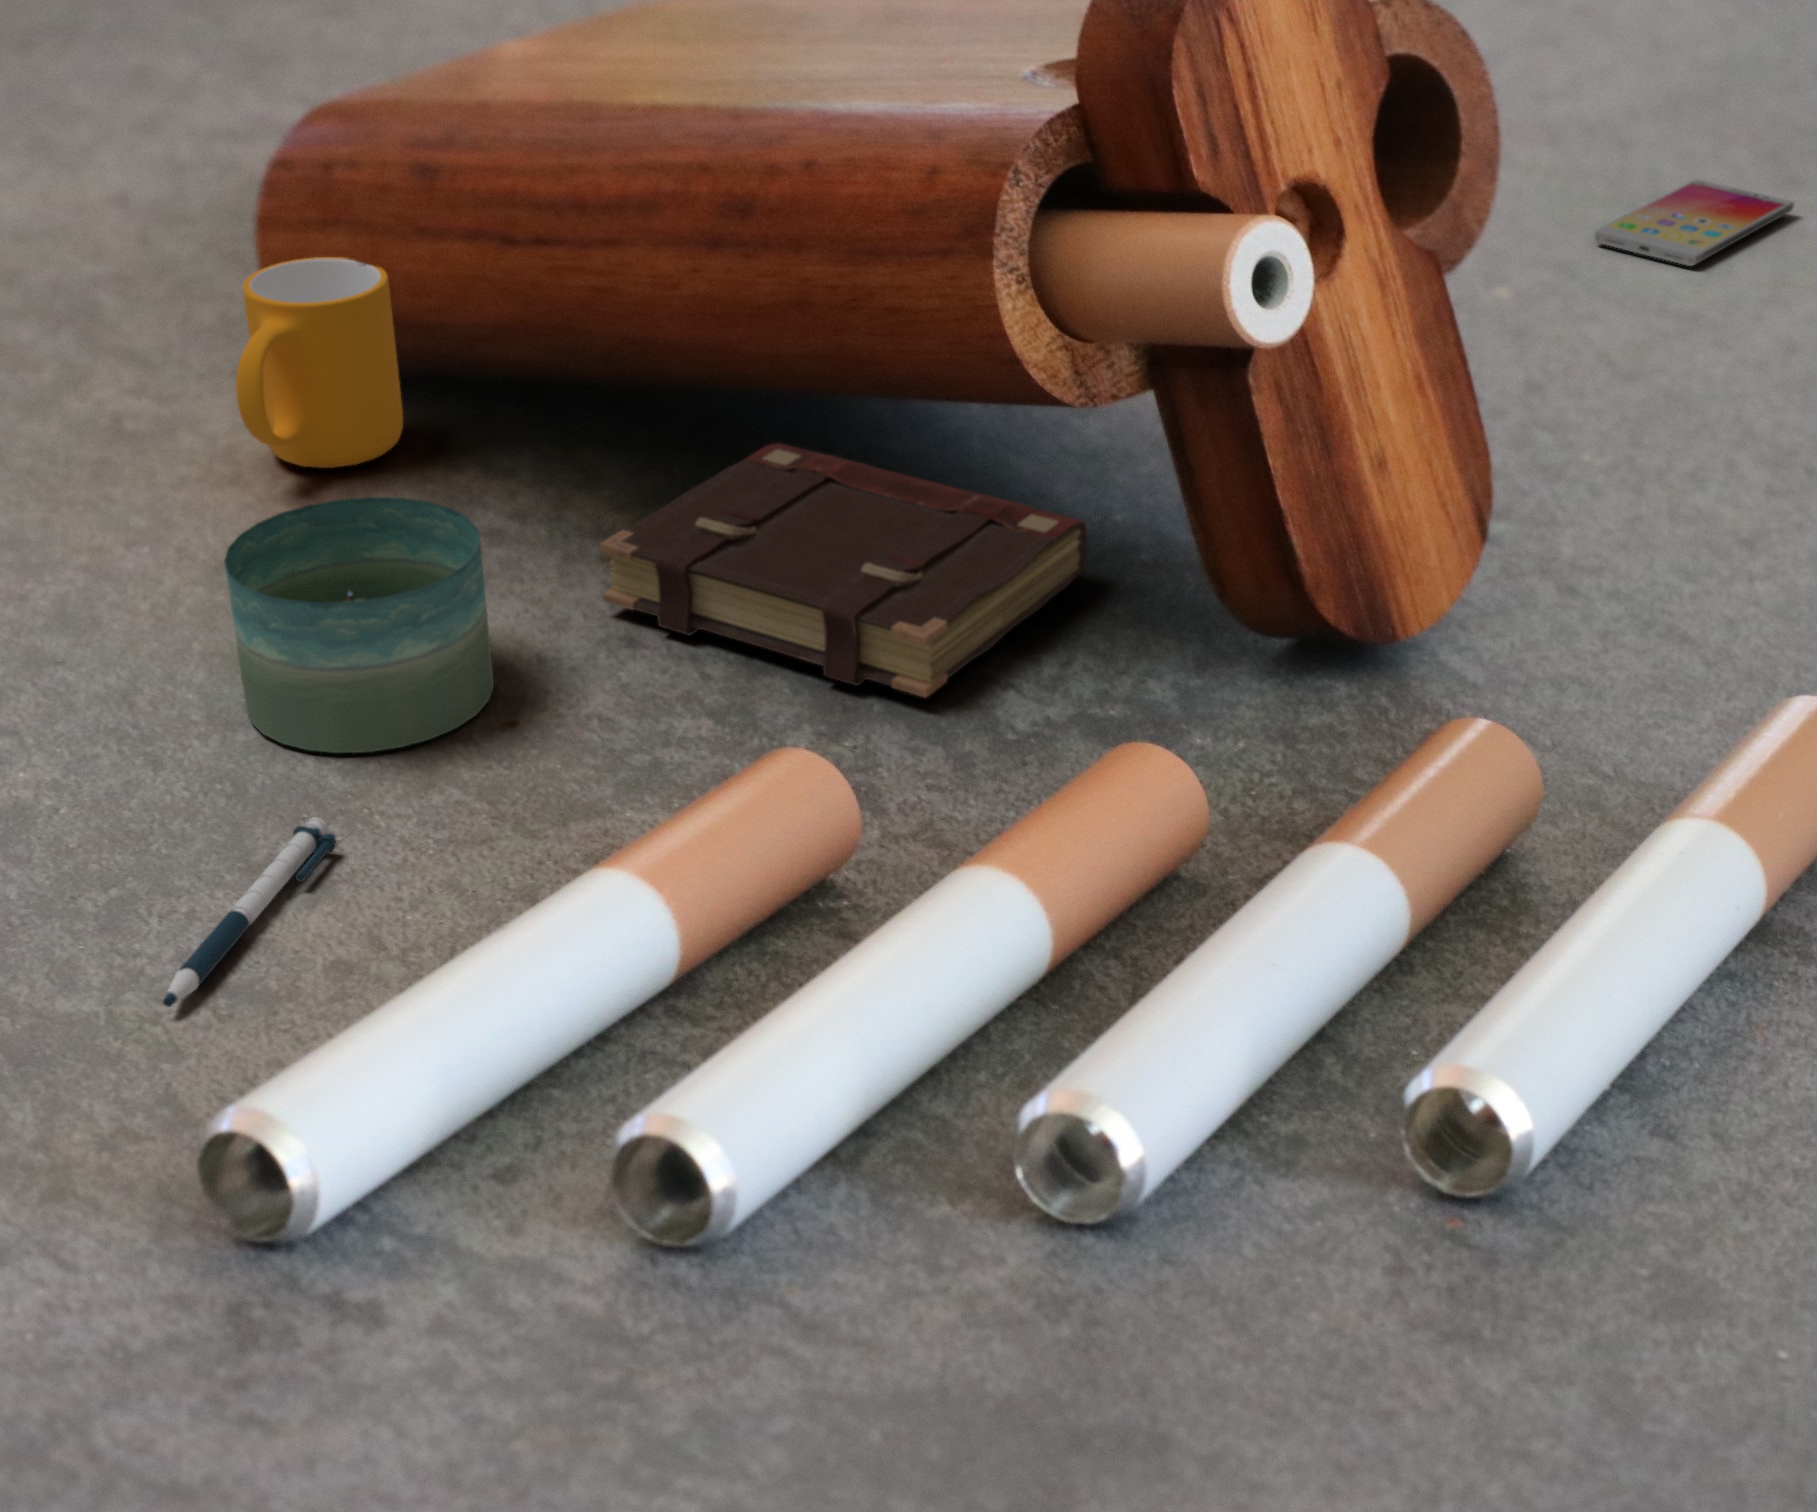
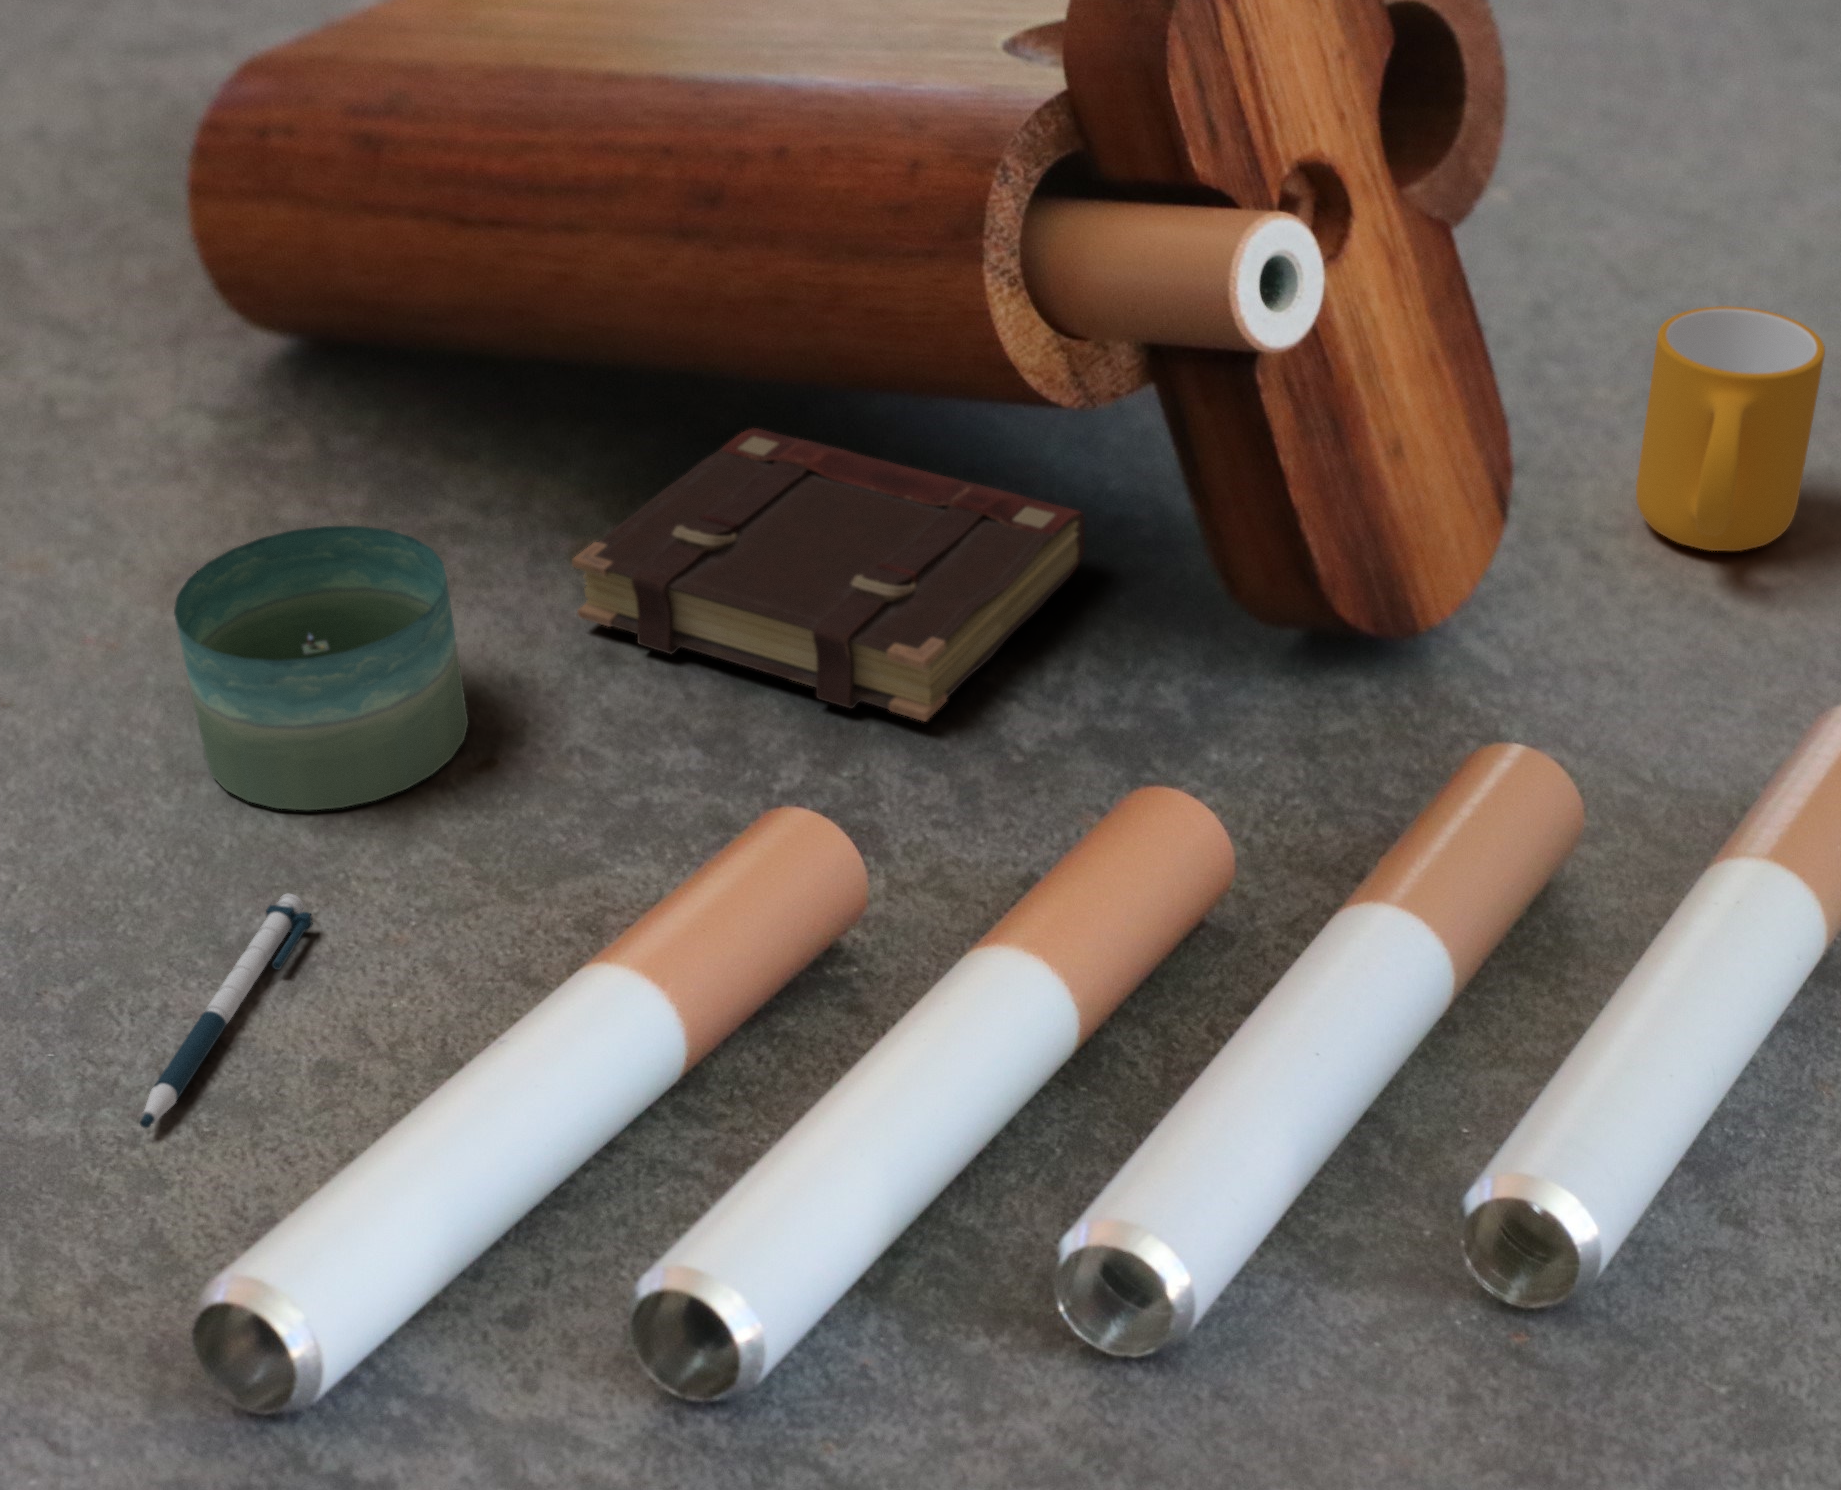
smartphone: present [1594,179,1794,266] -> none [1592,66,1798,170]
mug: present [236,257,403,468] -> present [1636,306,1825,551]

